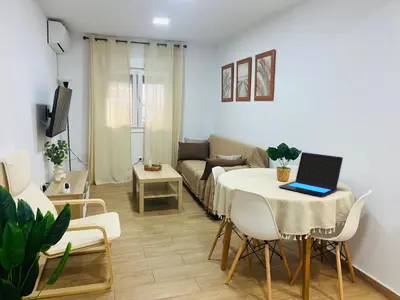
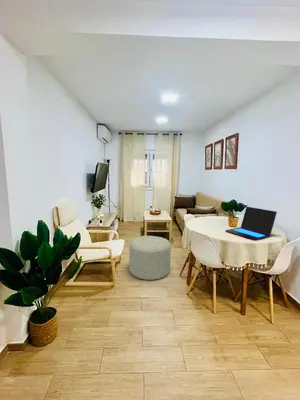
ottoman: none [128,203,193,271] -> present [129,236,171,280]

